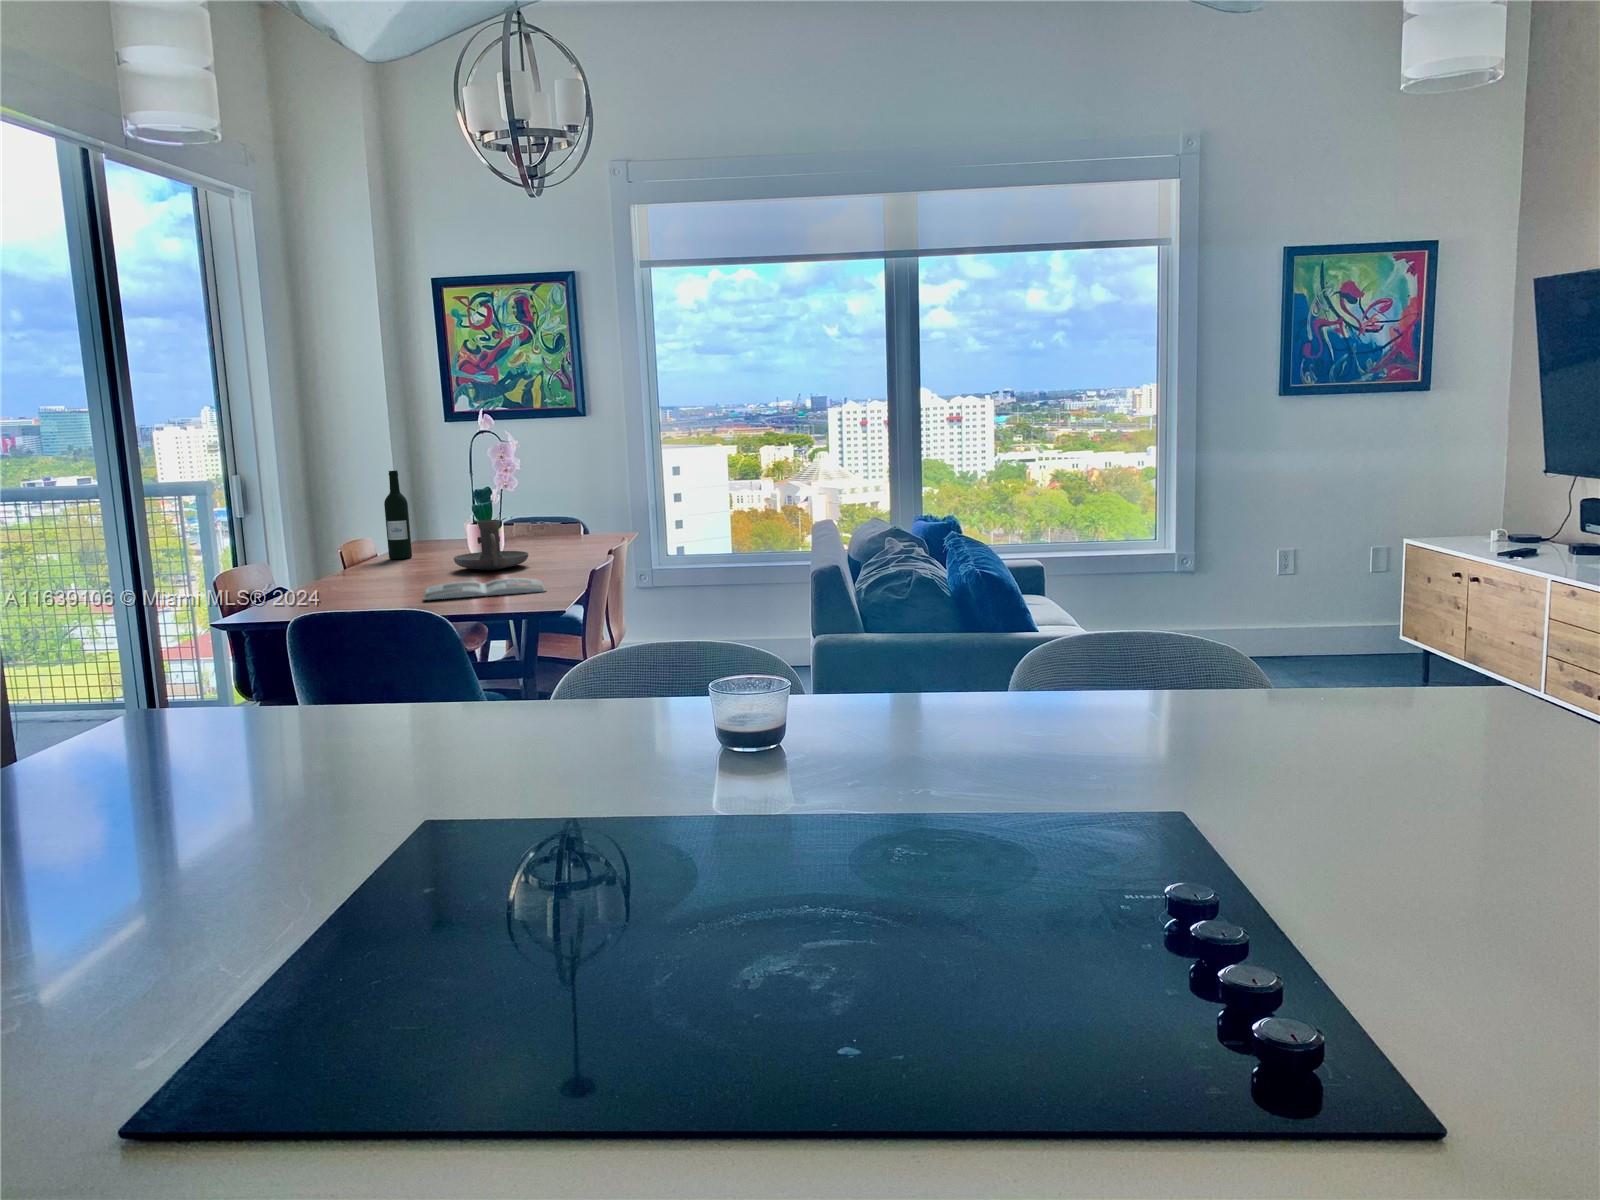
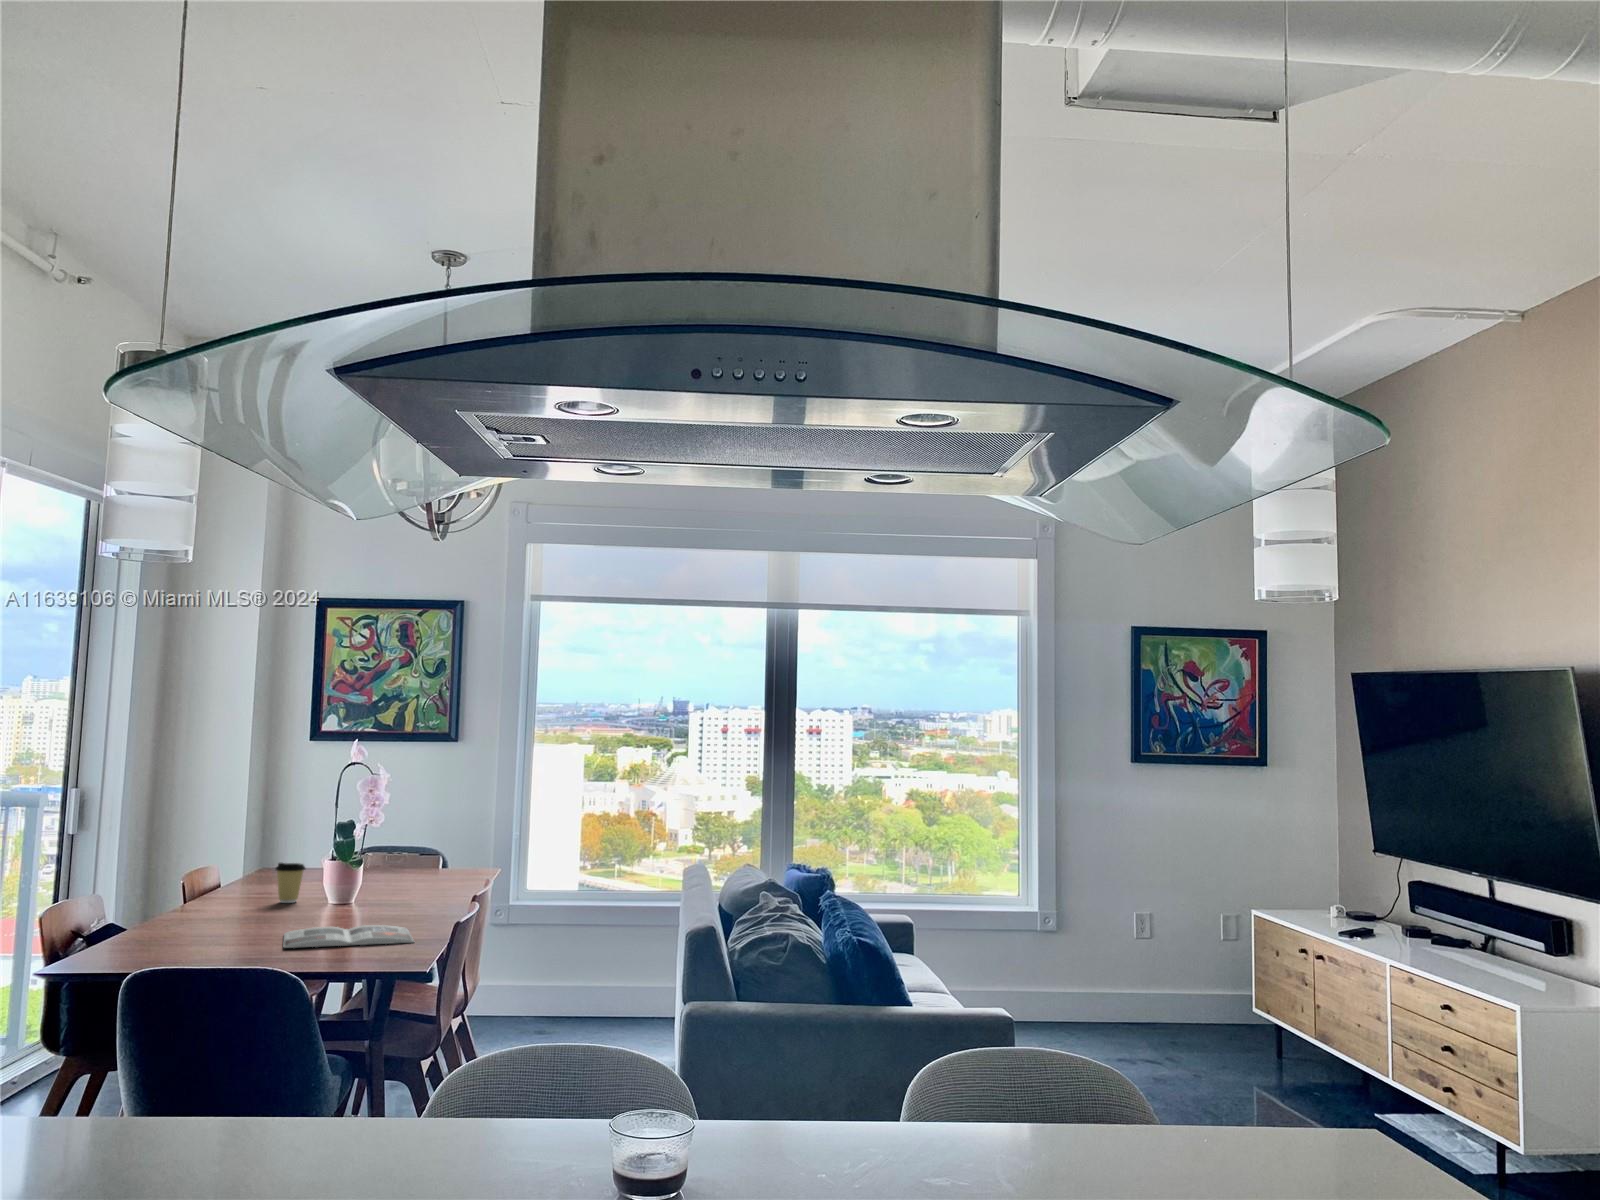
wine bottle: present [384,471,412,559] -> none [238,798,267,892]
candle holder: present [454,520,528,570] -> none [313,858,393,912]
coffee cup: none [417,528,445,566] -> present [276,863,305,903]

